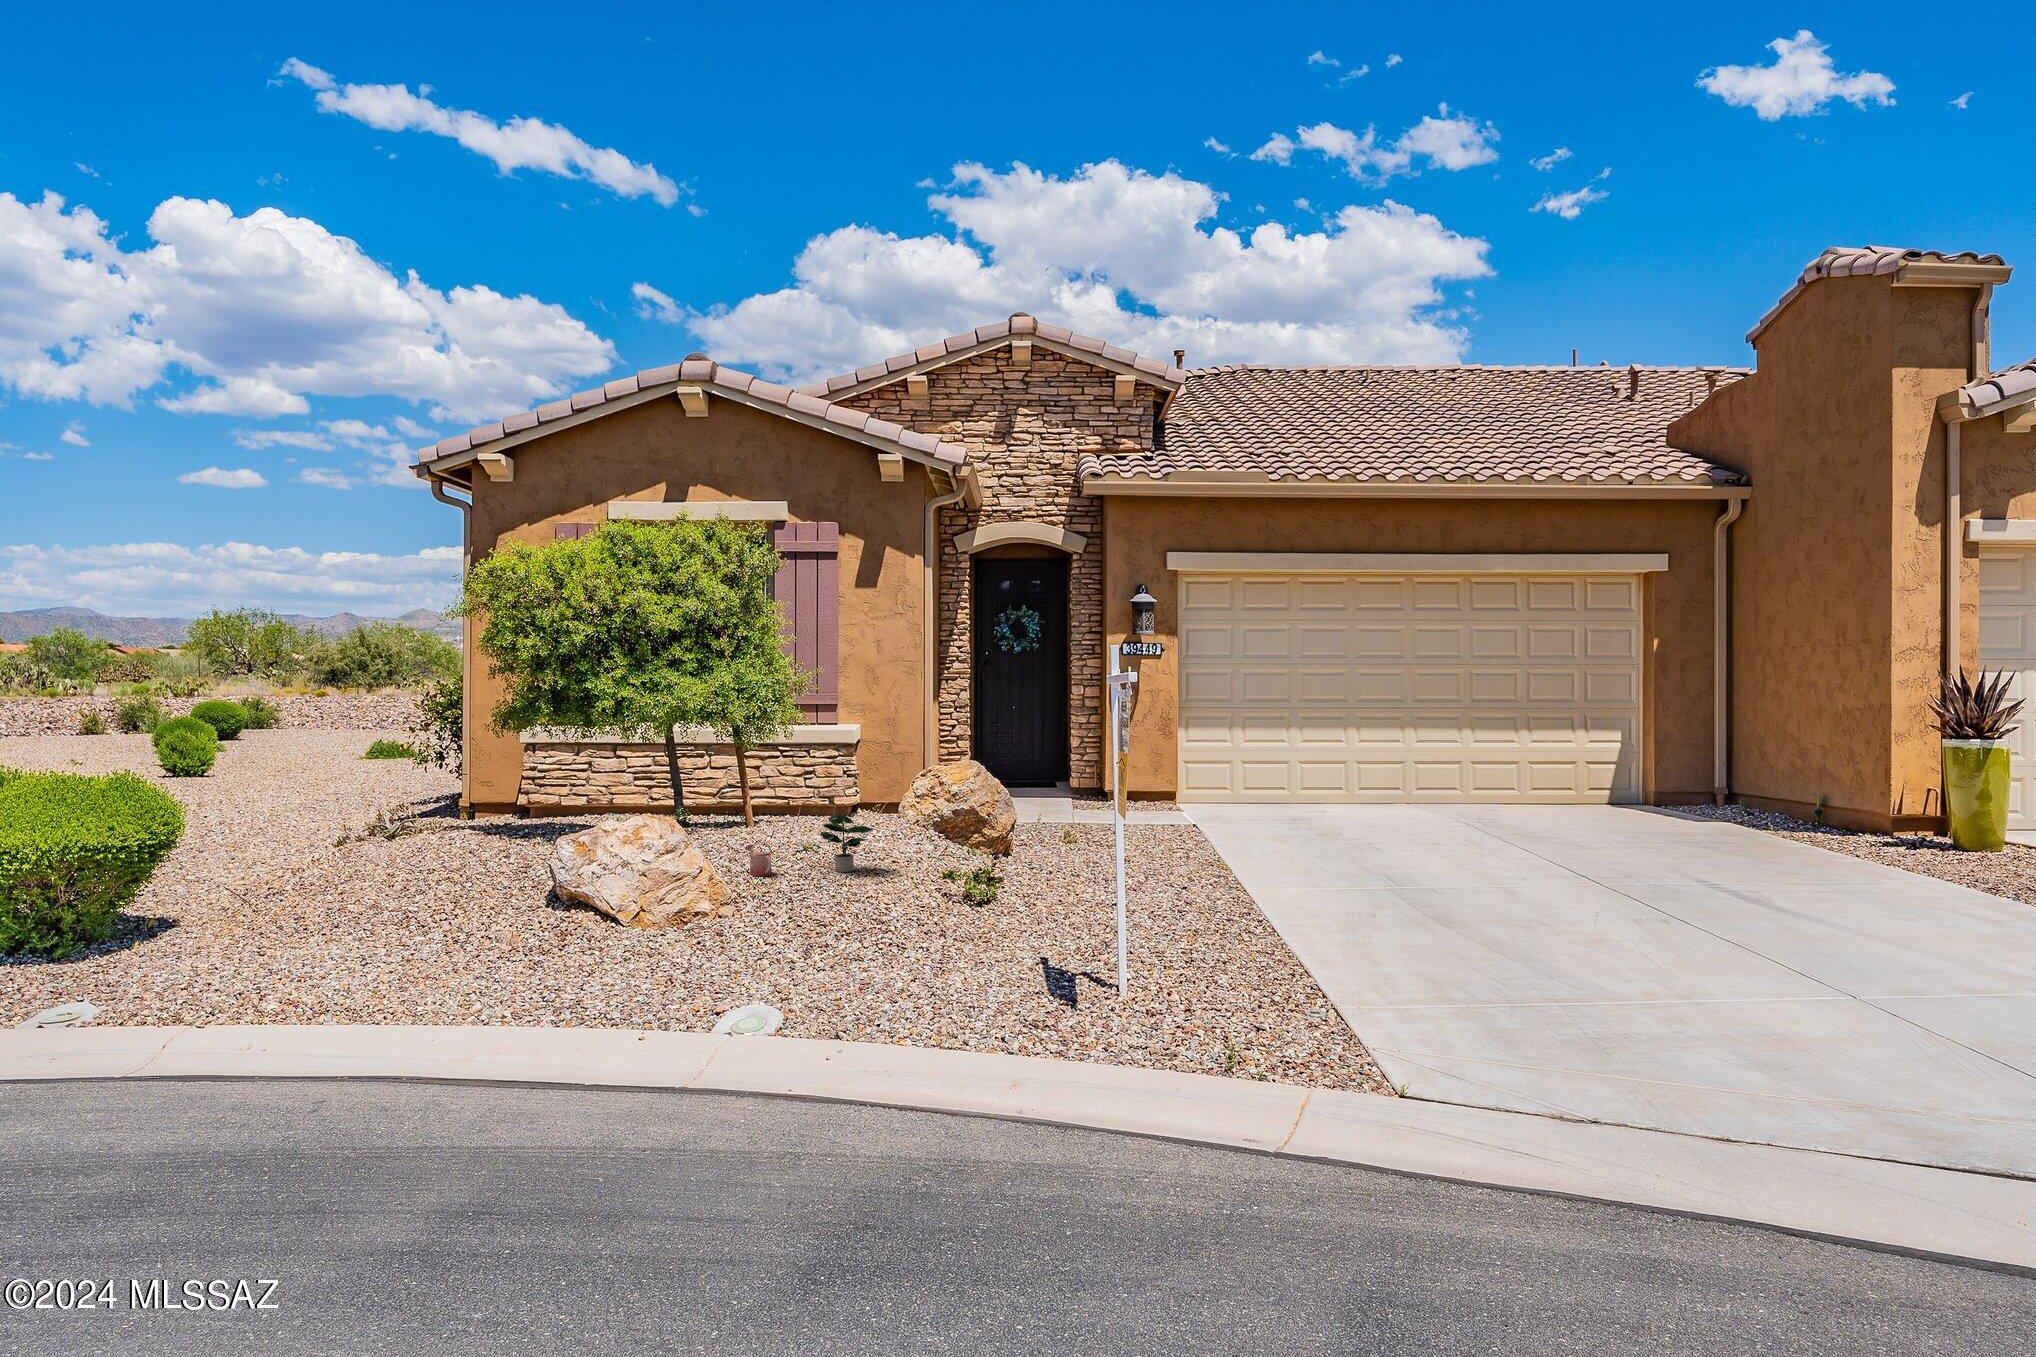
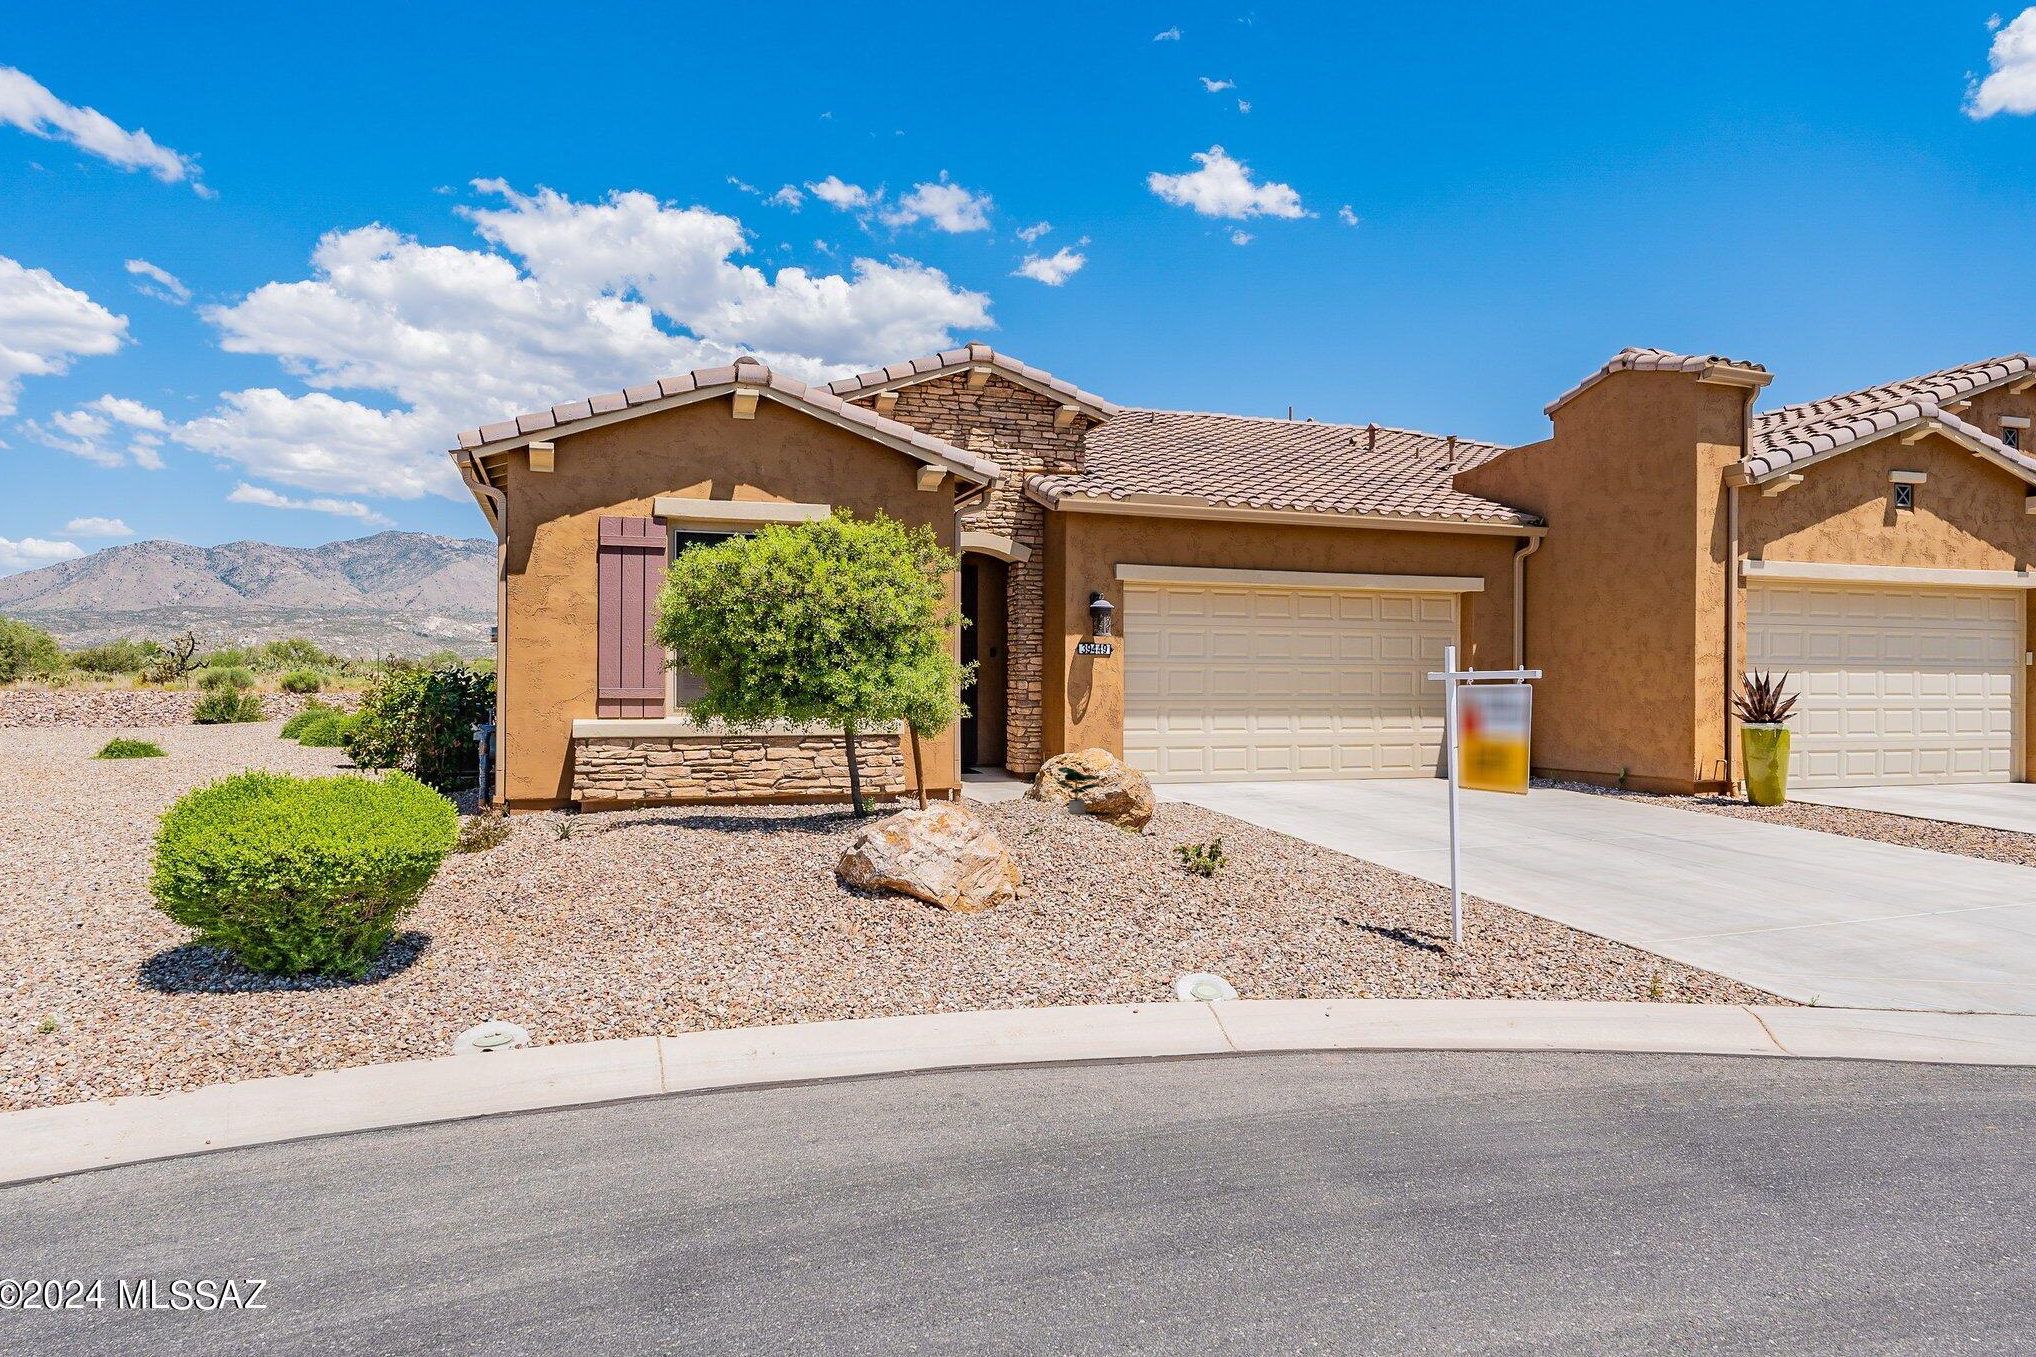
watering can: present [745,842,772,876] -> none [1003,789,1042,817]

